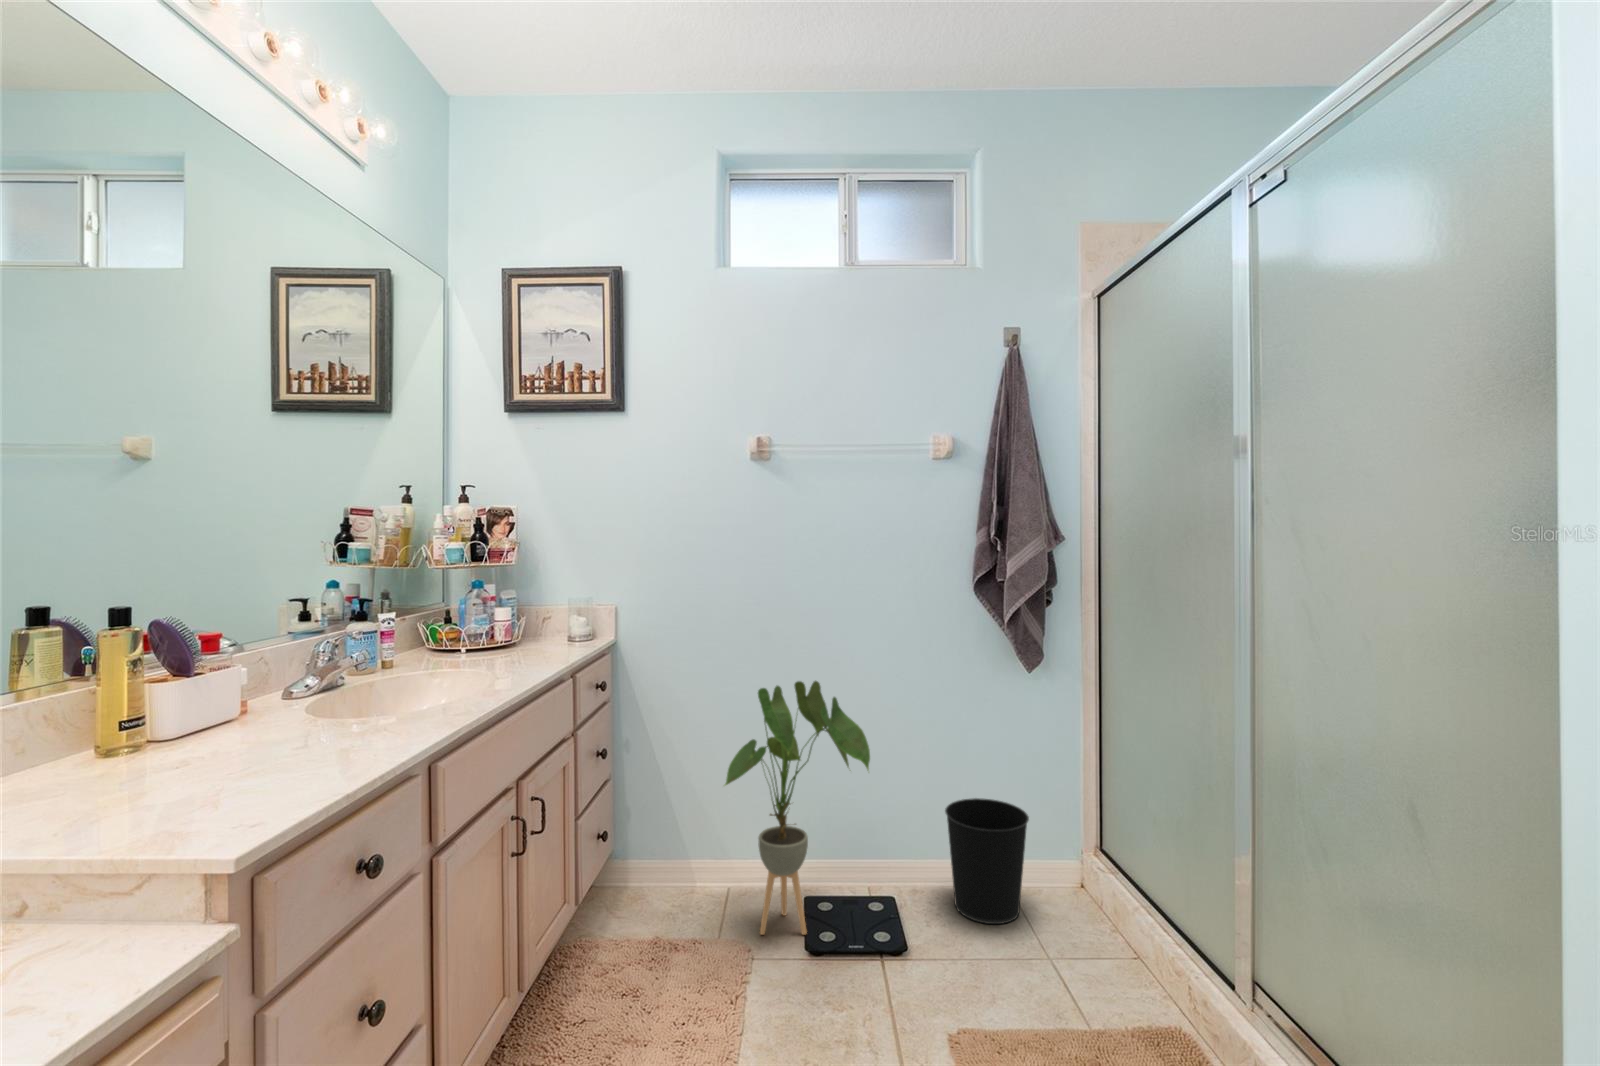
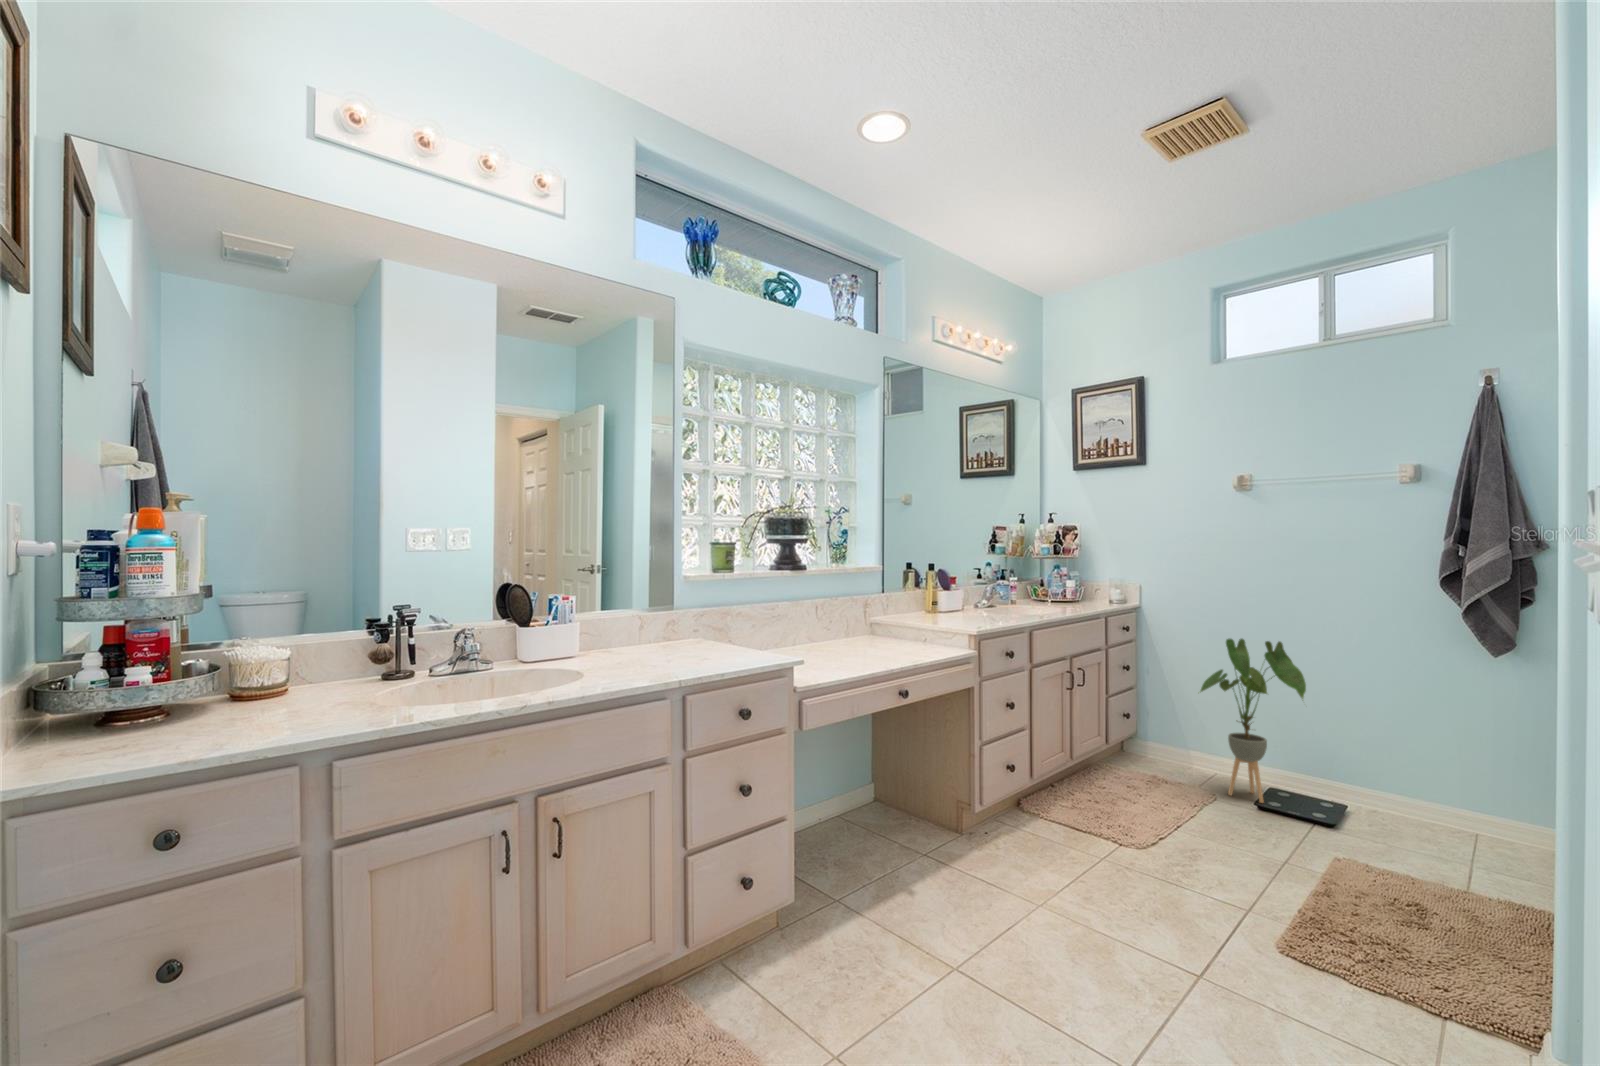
wastebasket: present [945,798,1029,924] -> none [1398,751,1486,846]

